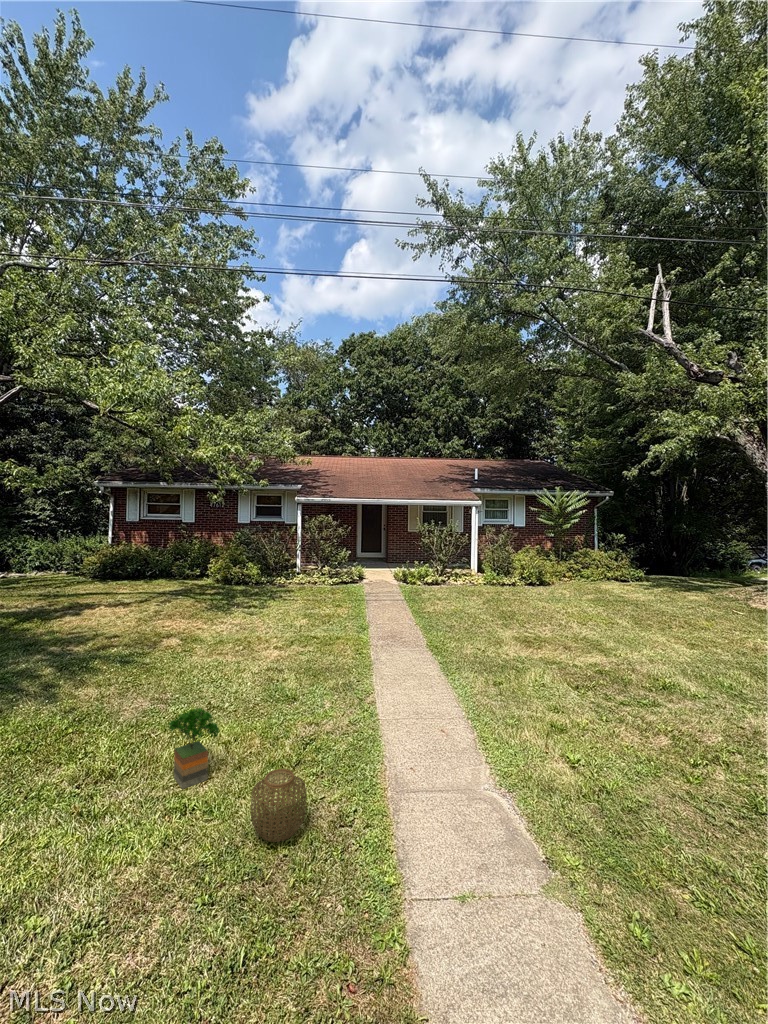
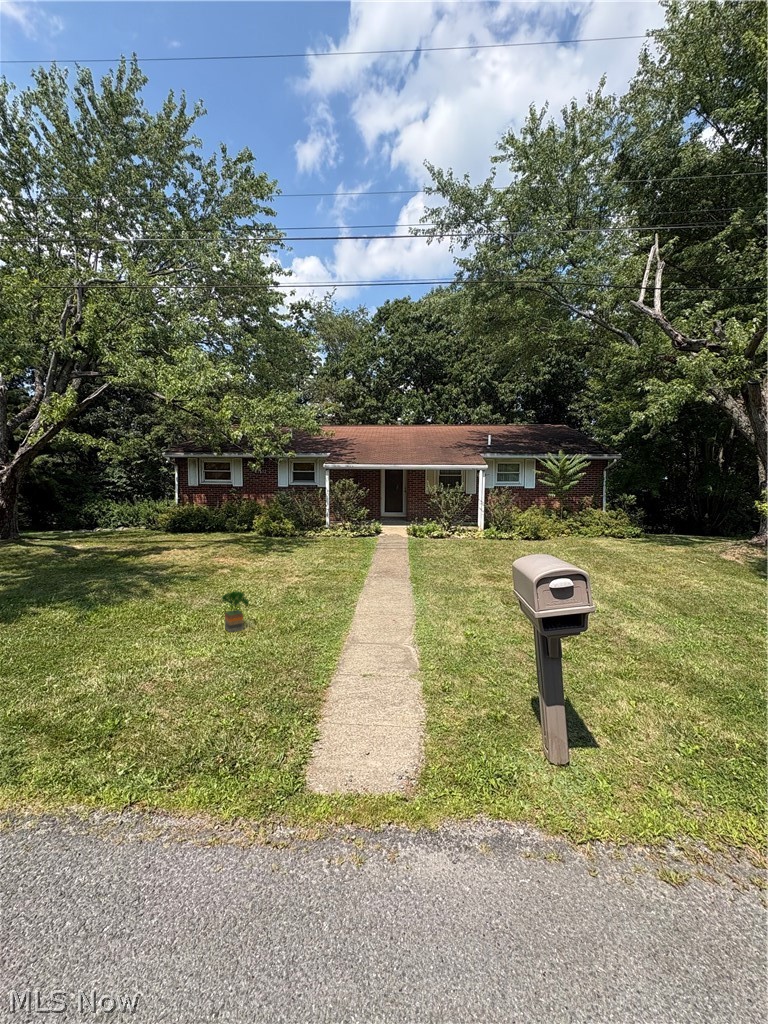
woven basket: present [251,769,307,842] -> none [263,616,293,650]

